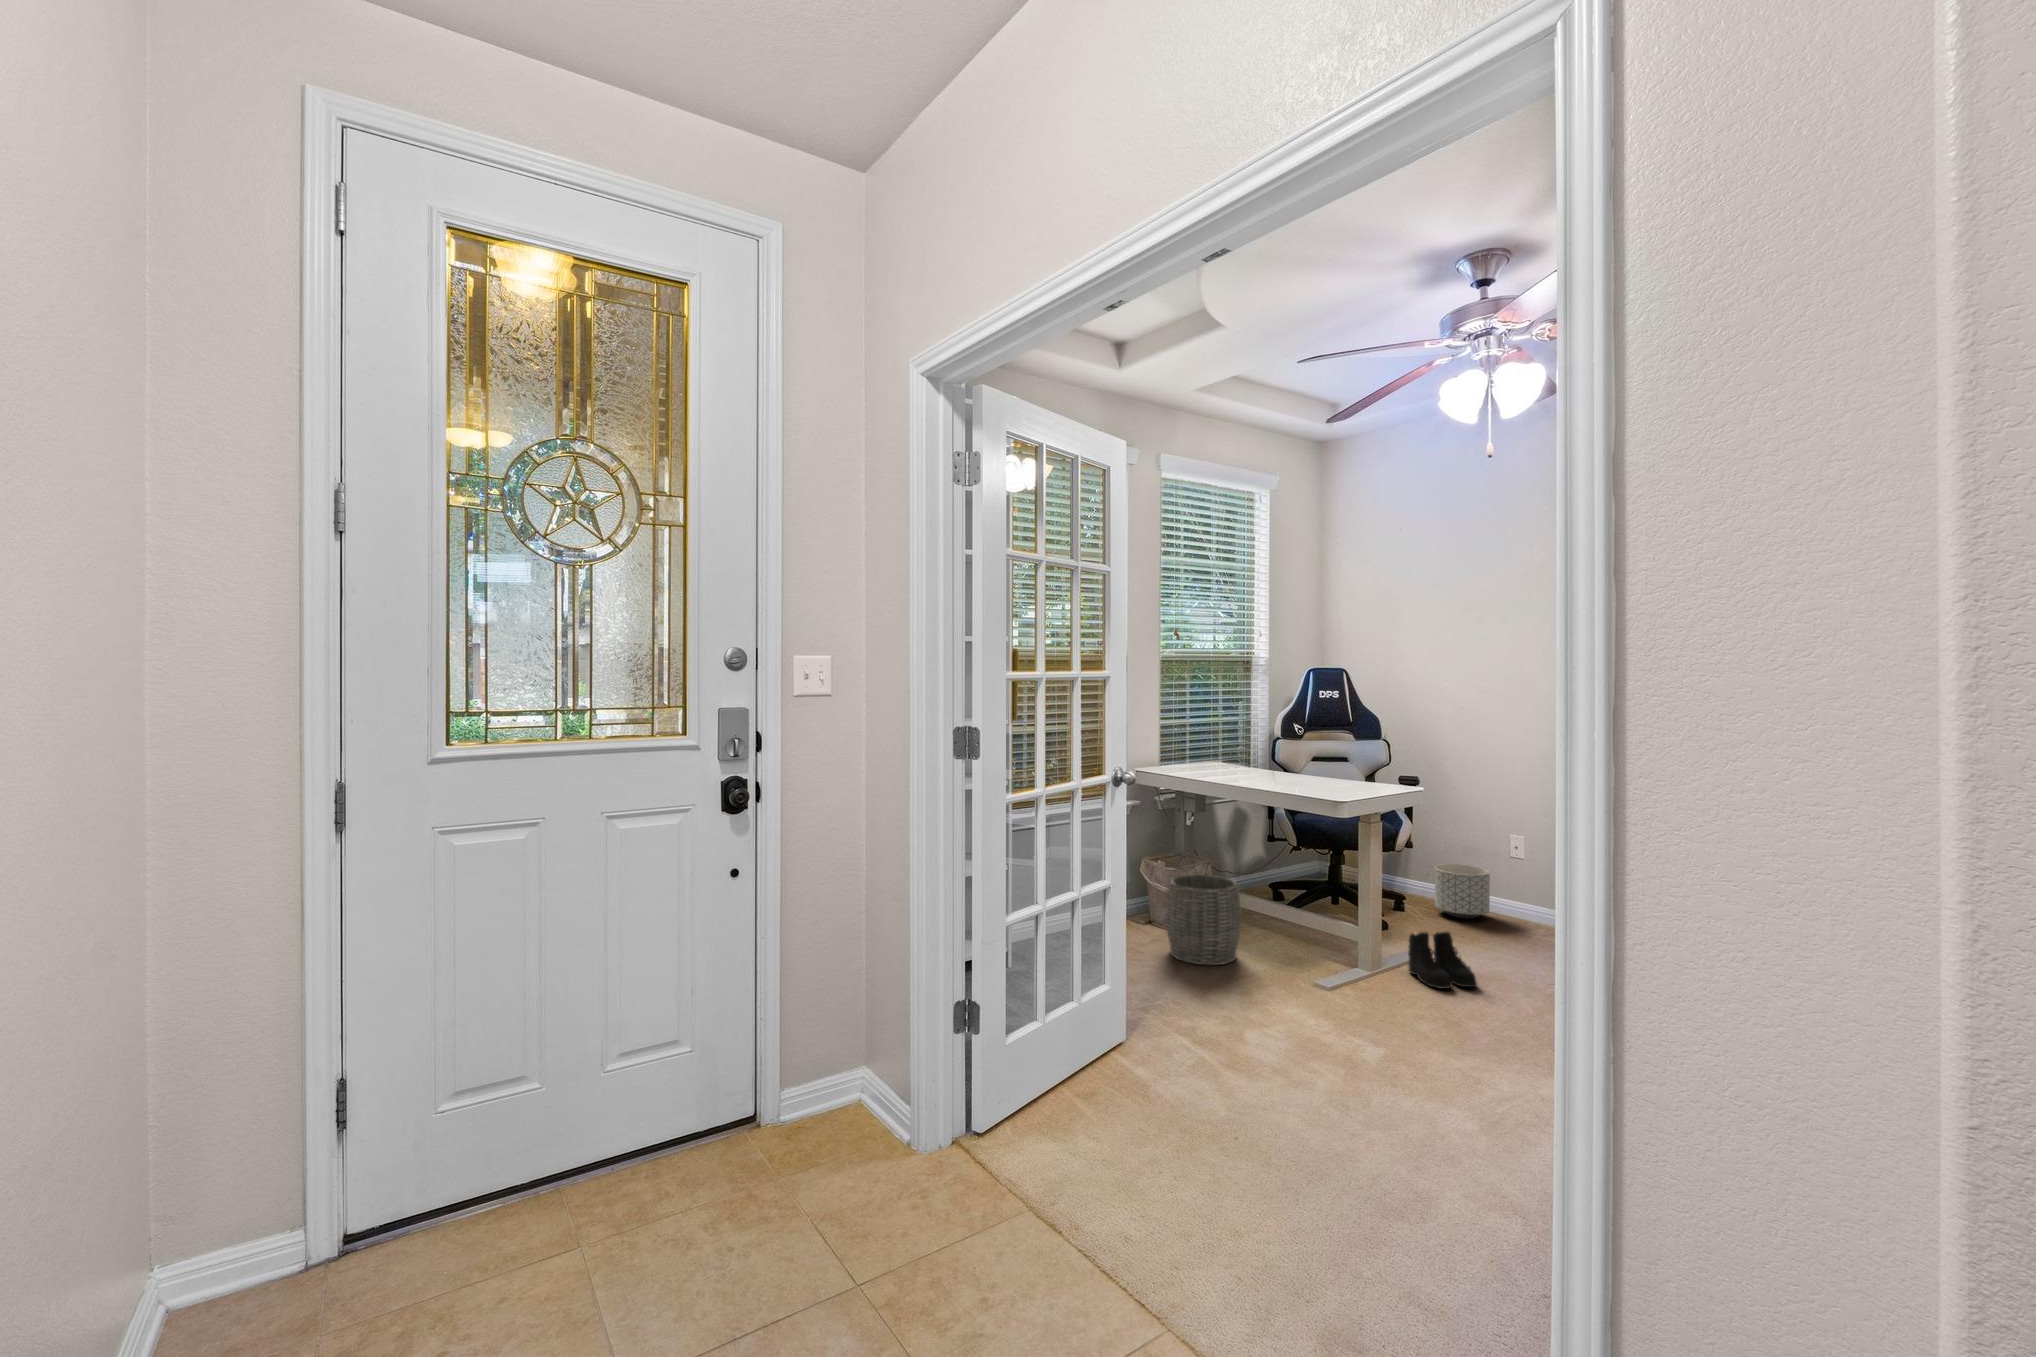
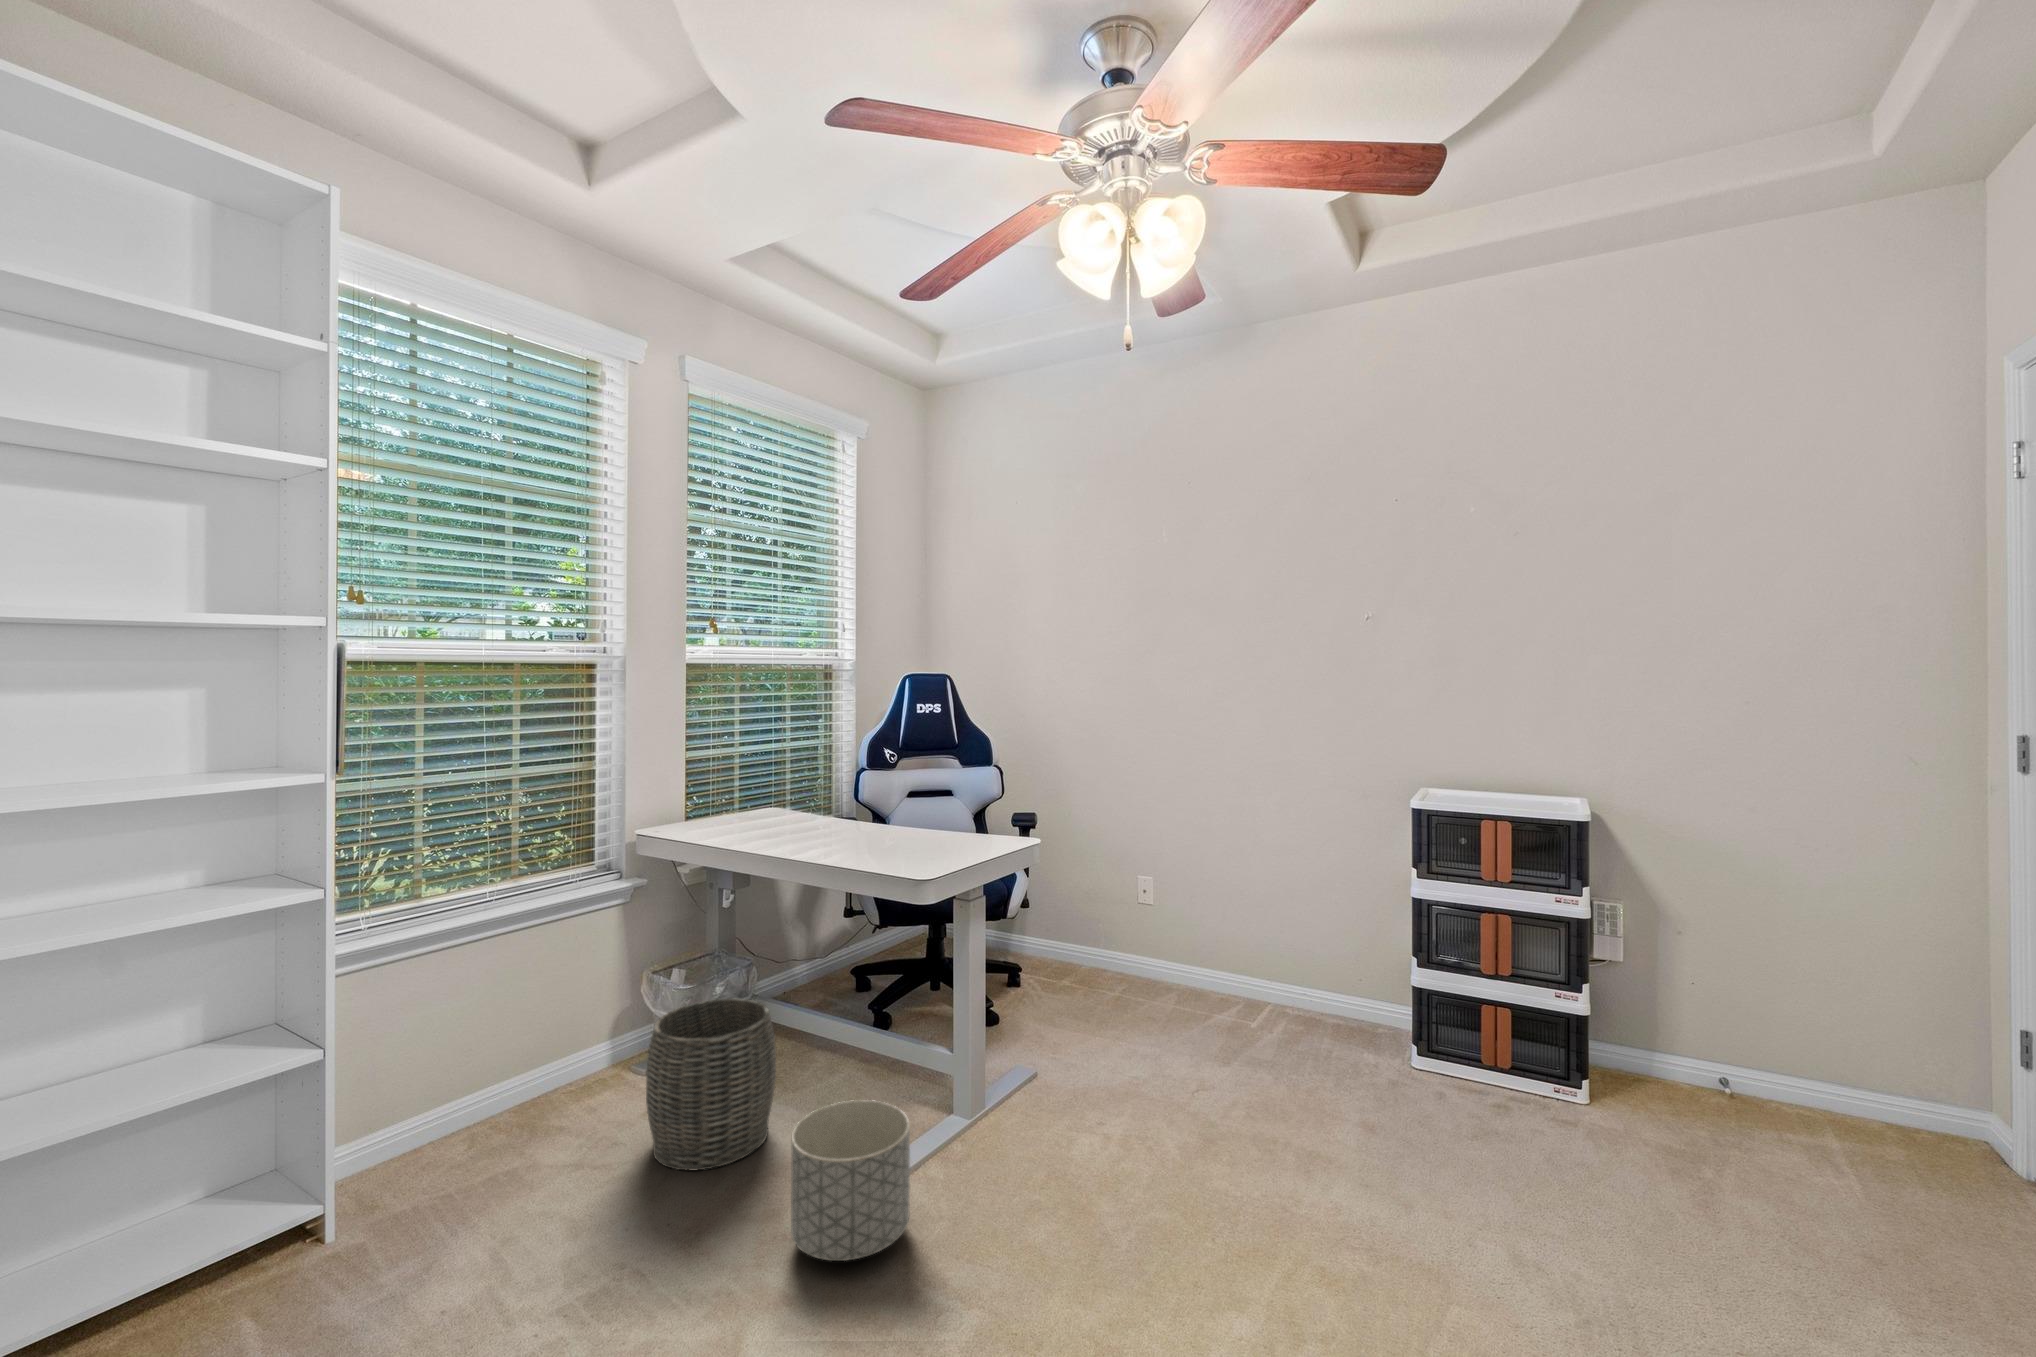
planter: present [1435,864,1490,918] -> present [791,1100,910,1261]
boots: present [1408,931,1477,989] -> none [1023,1042,1114,1142]

